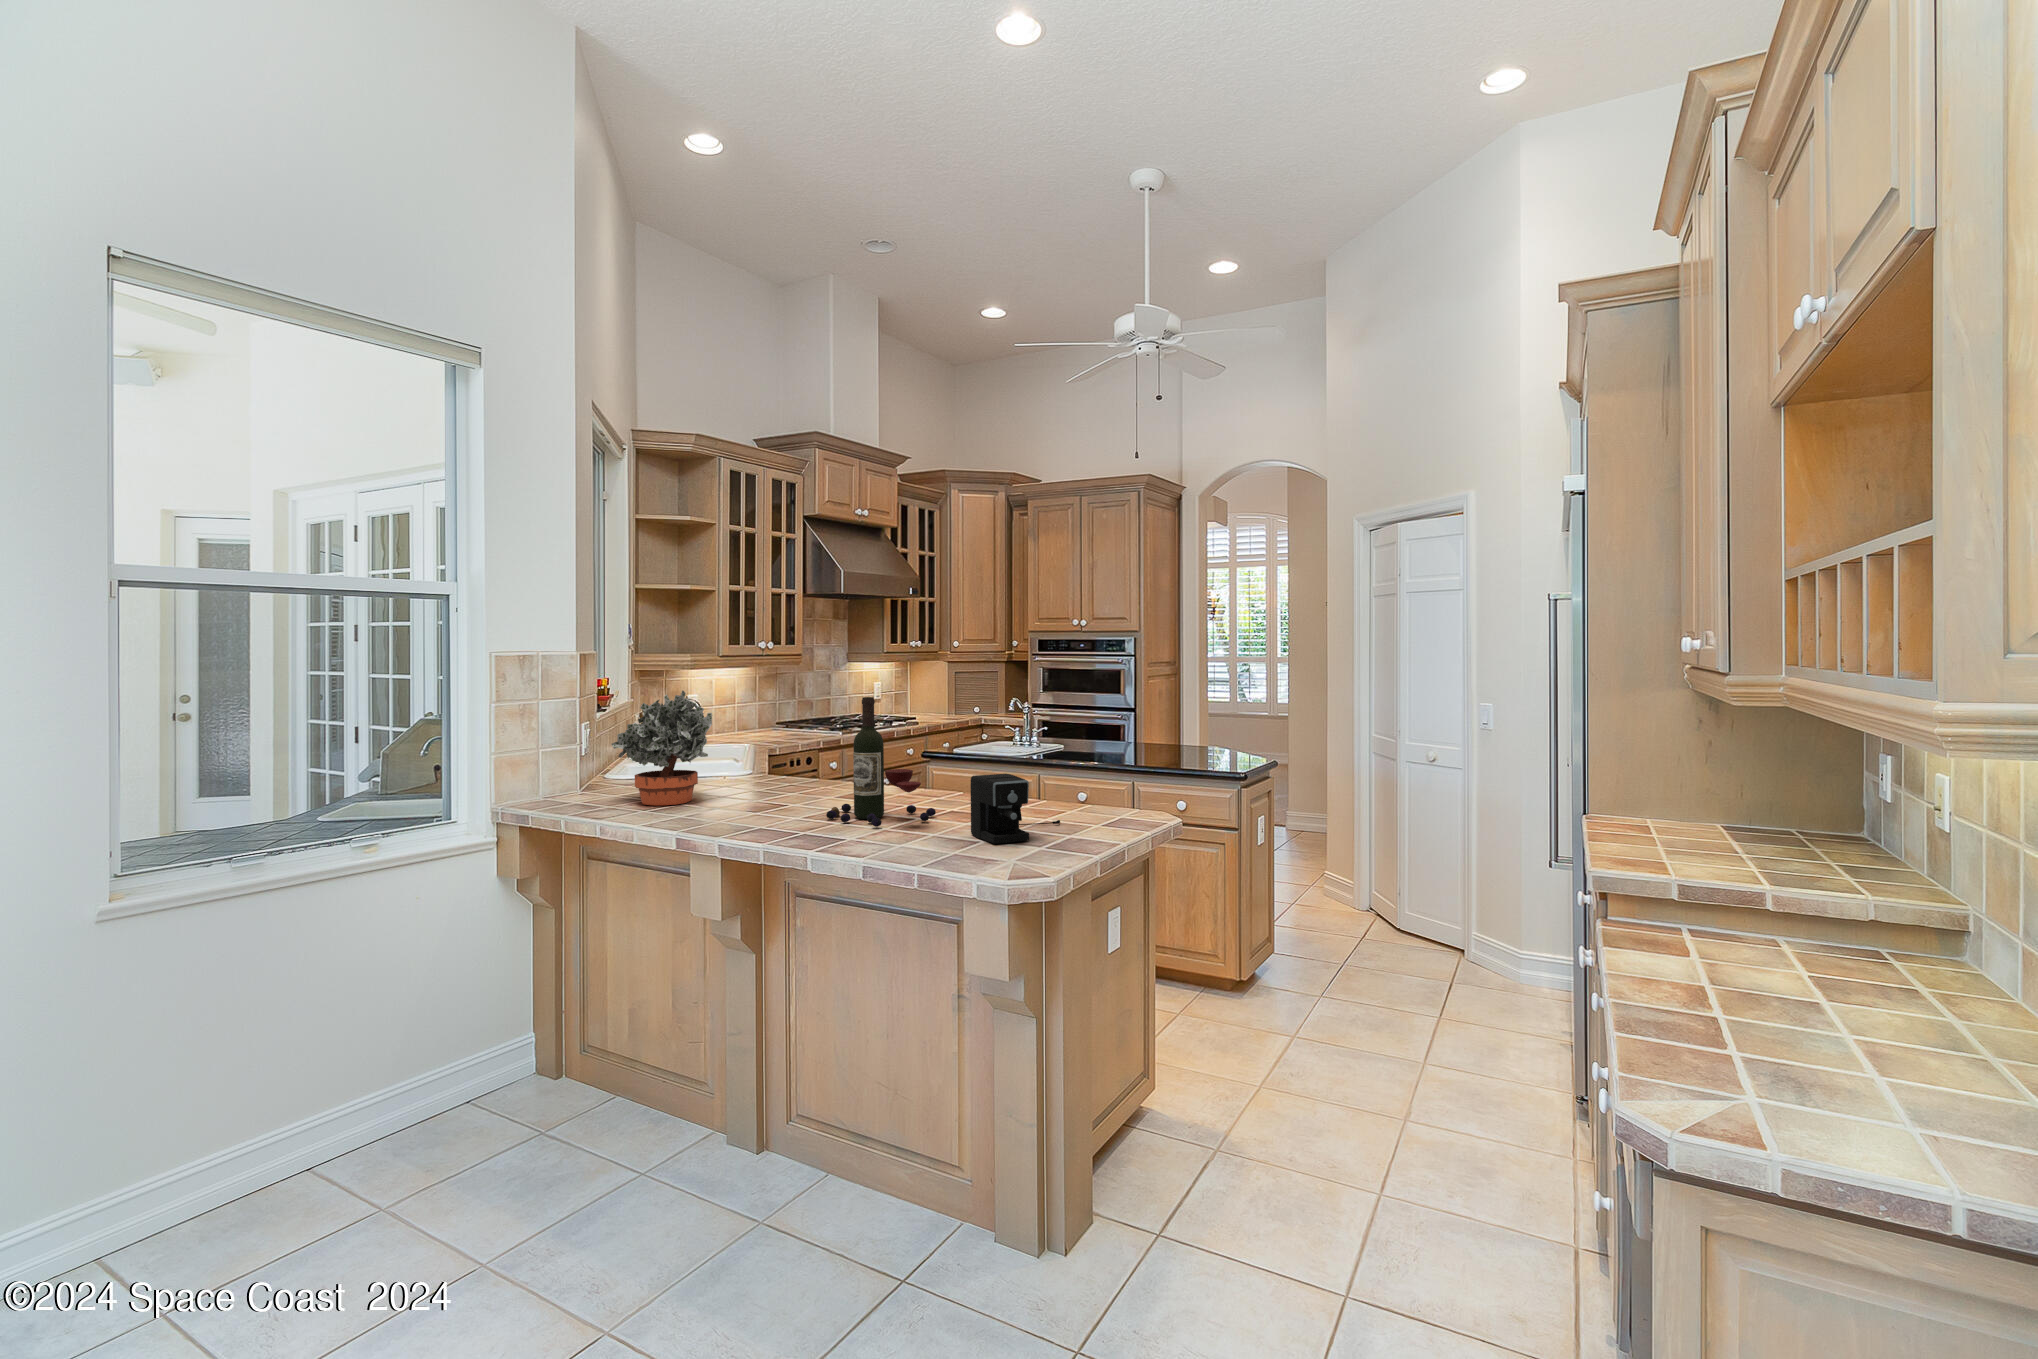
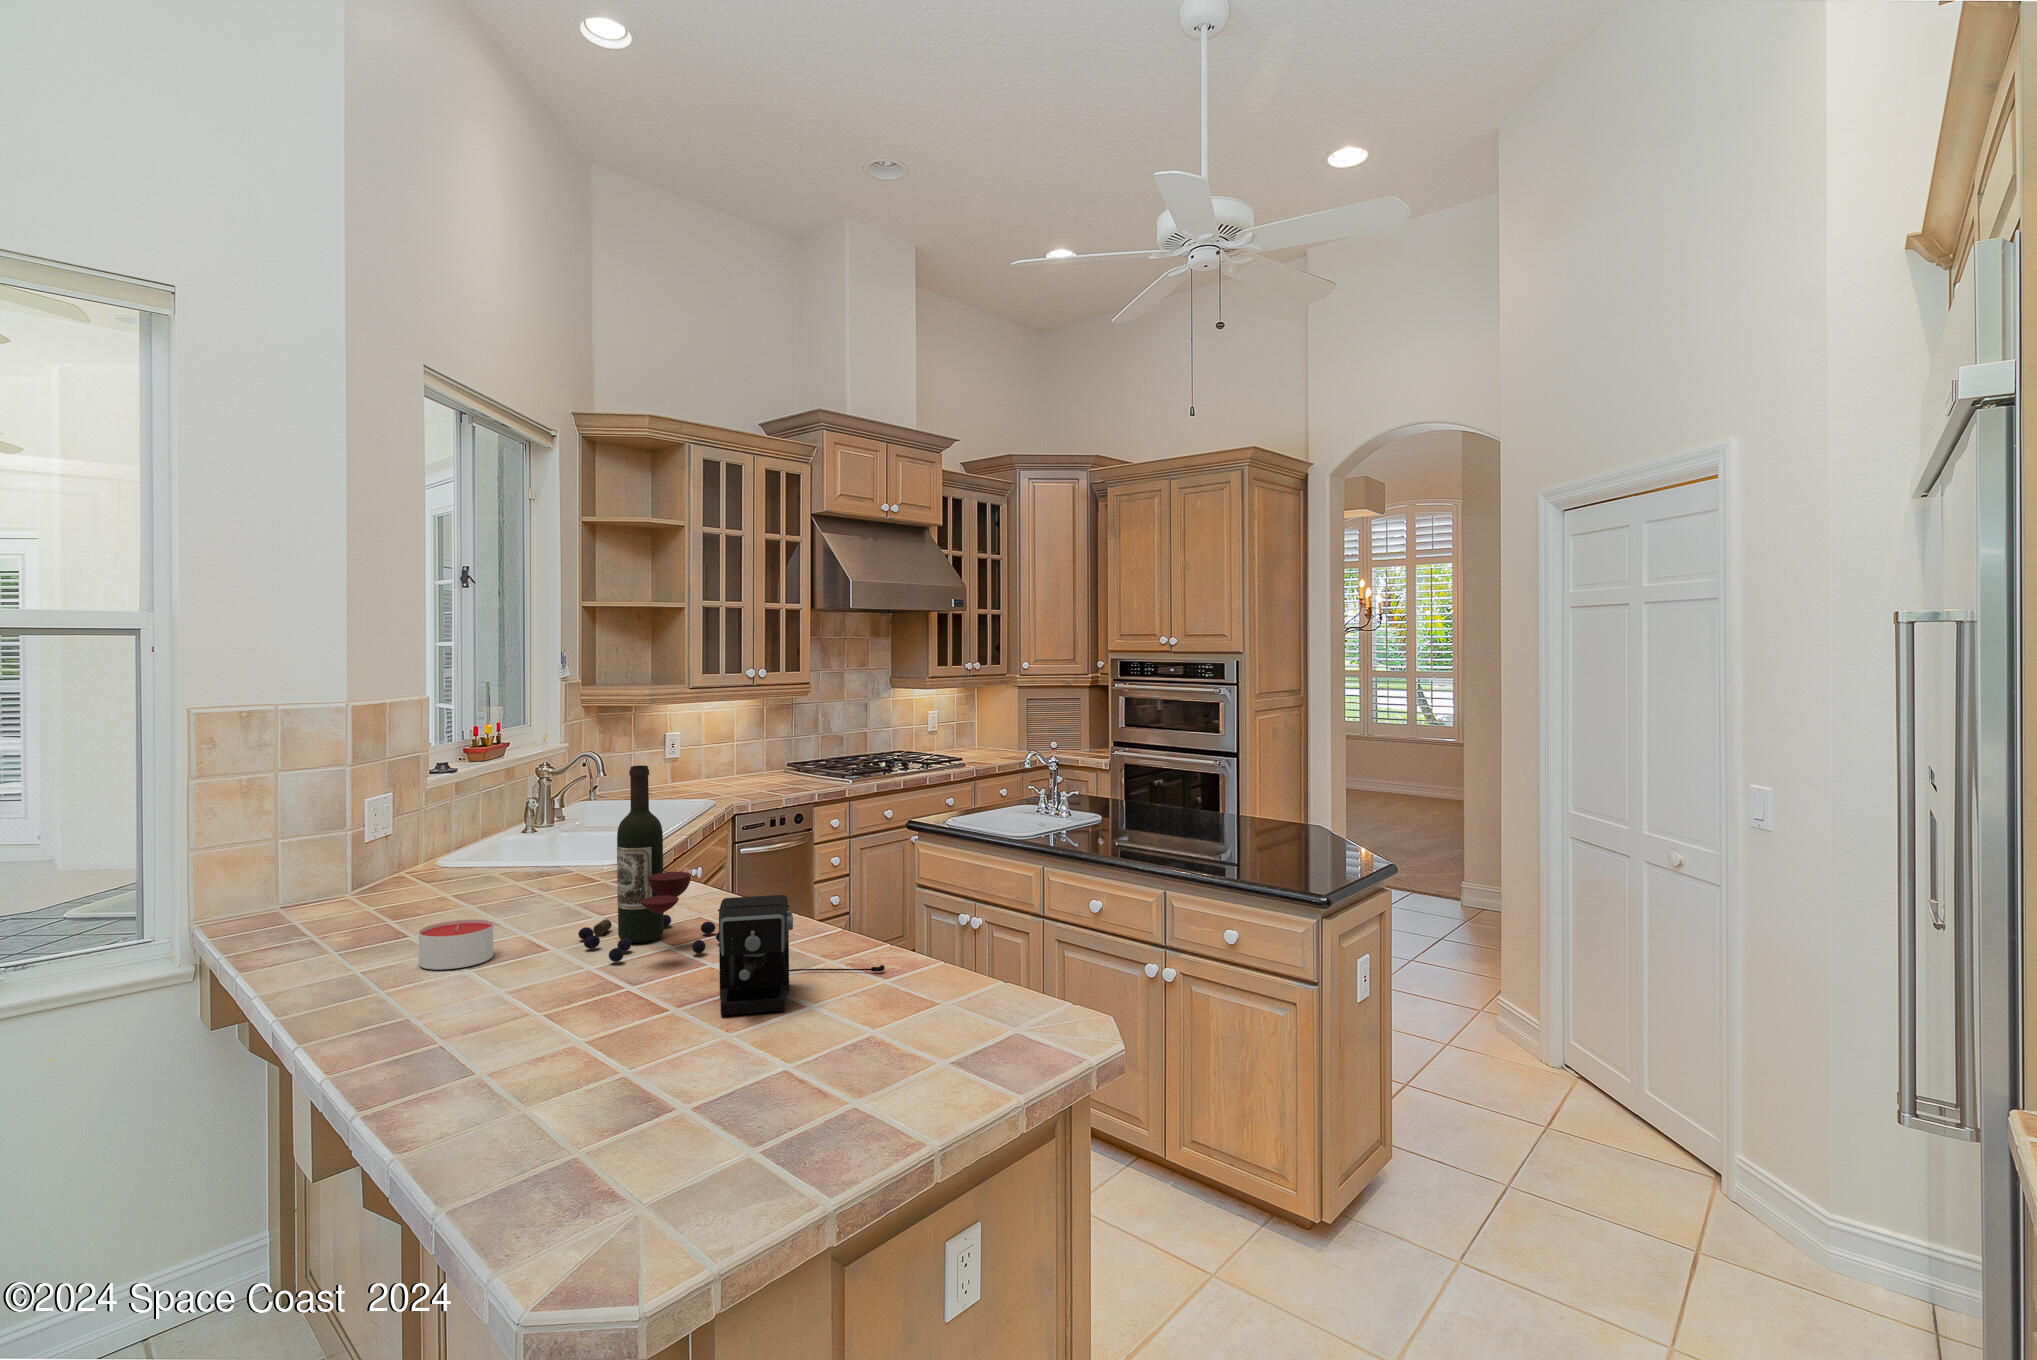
potted plant: present [611,690,712,805] -> none [377,744,512,899]
candle: none [737,805,784,835] -> present [419,919,493,970]

